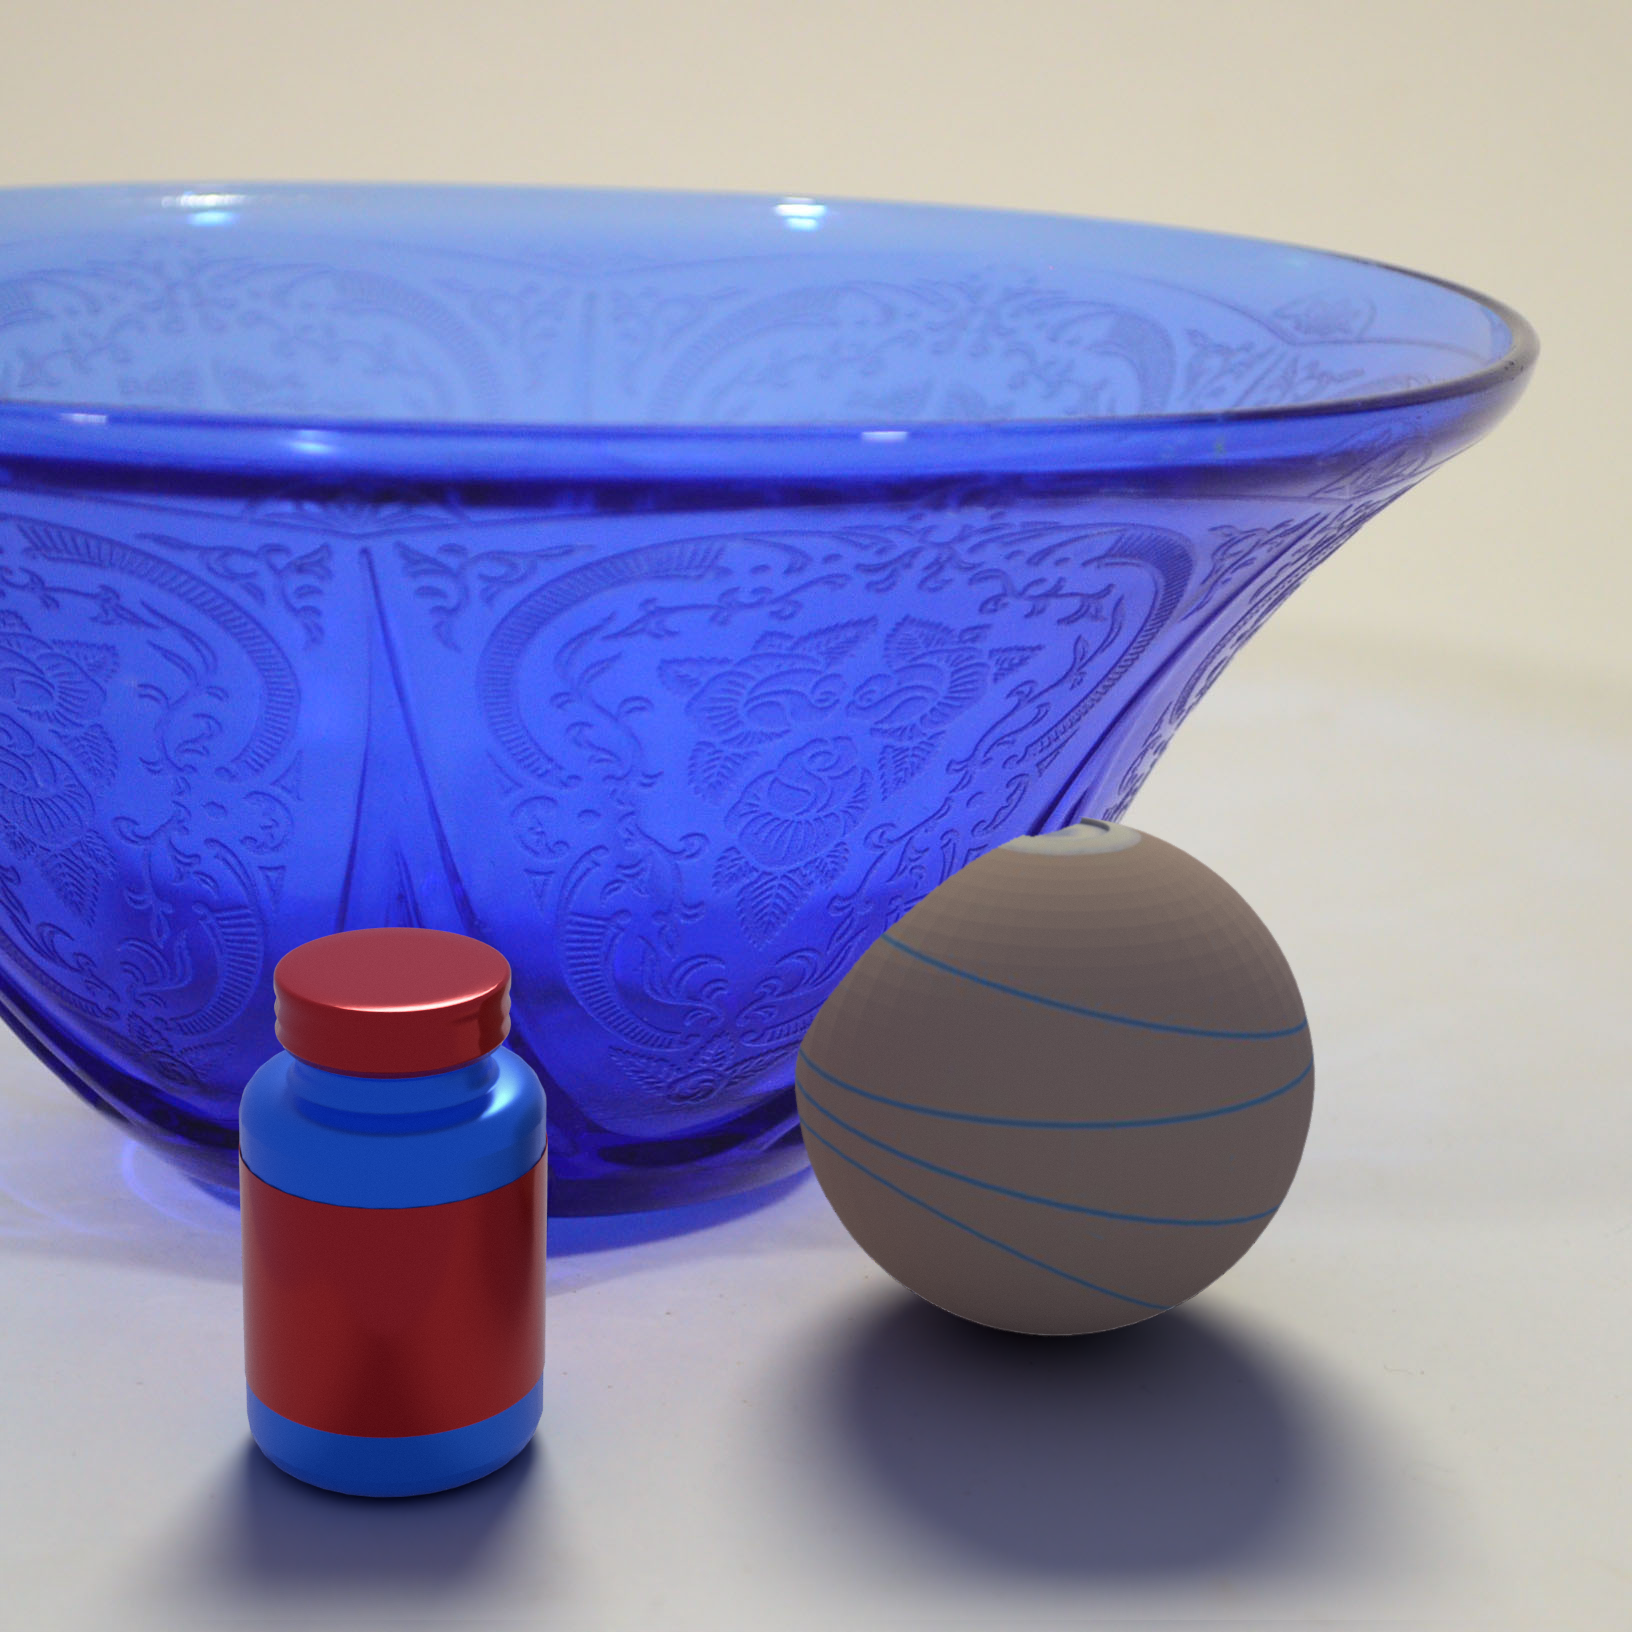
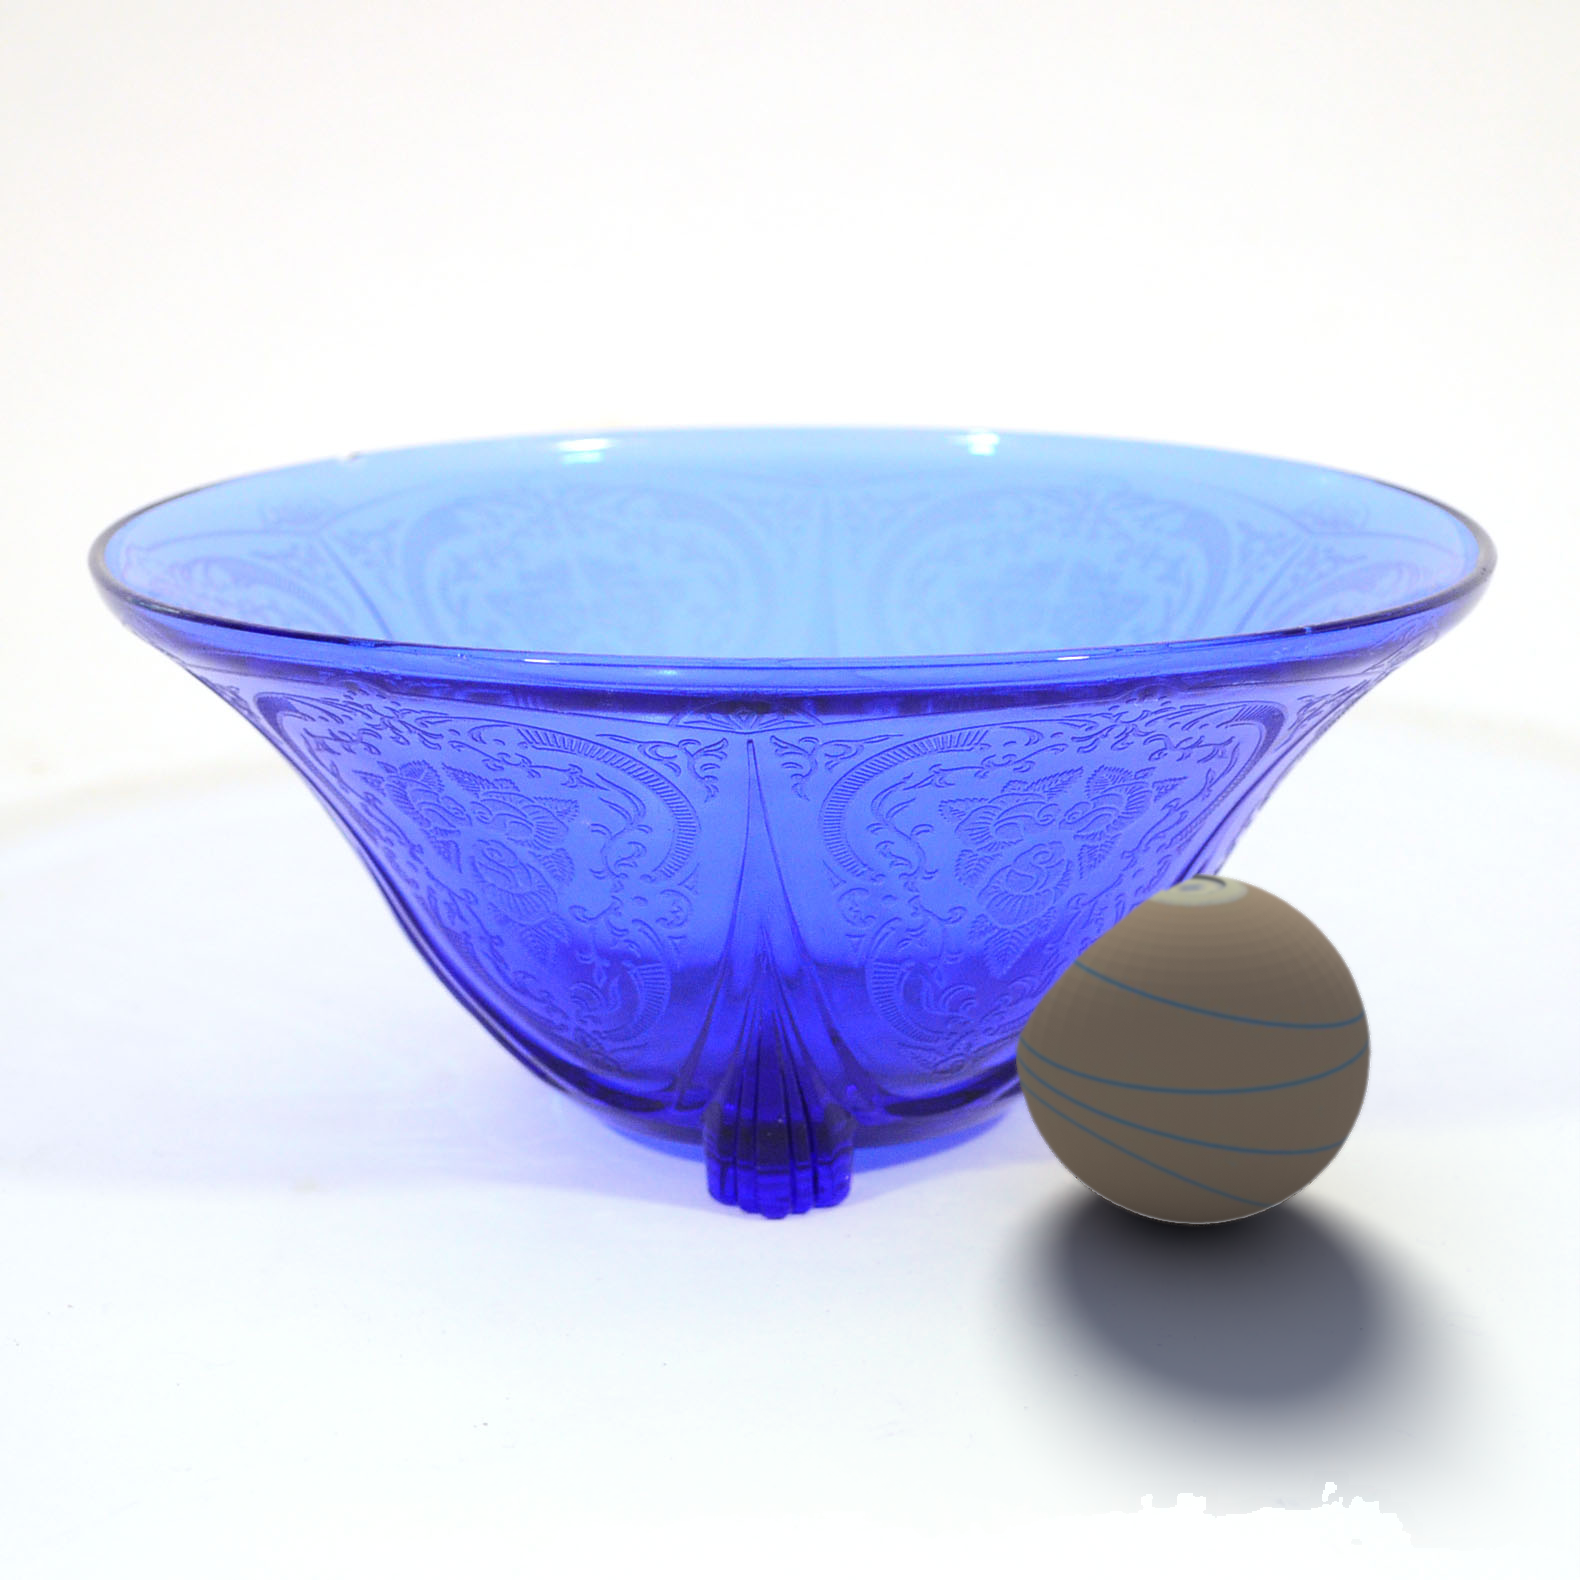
jar: present [239,927,548,1497] -> none [666,974,866,1351]

